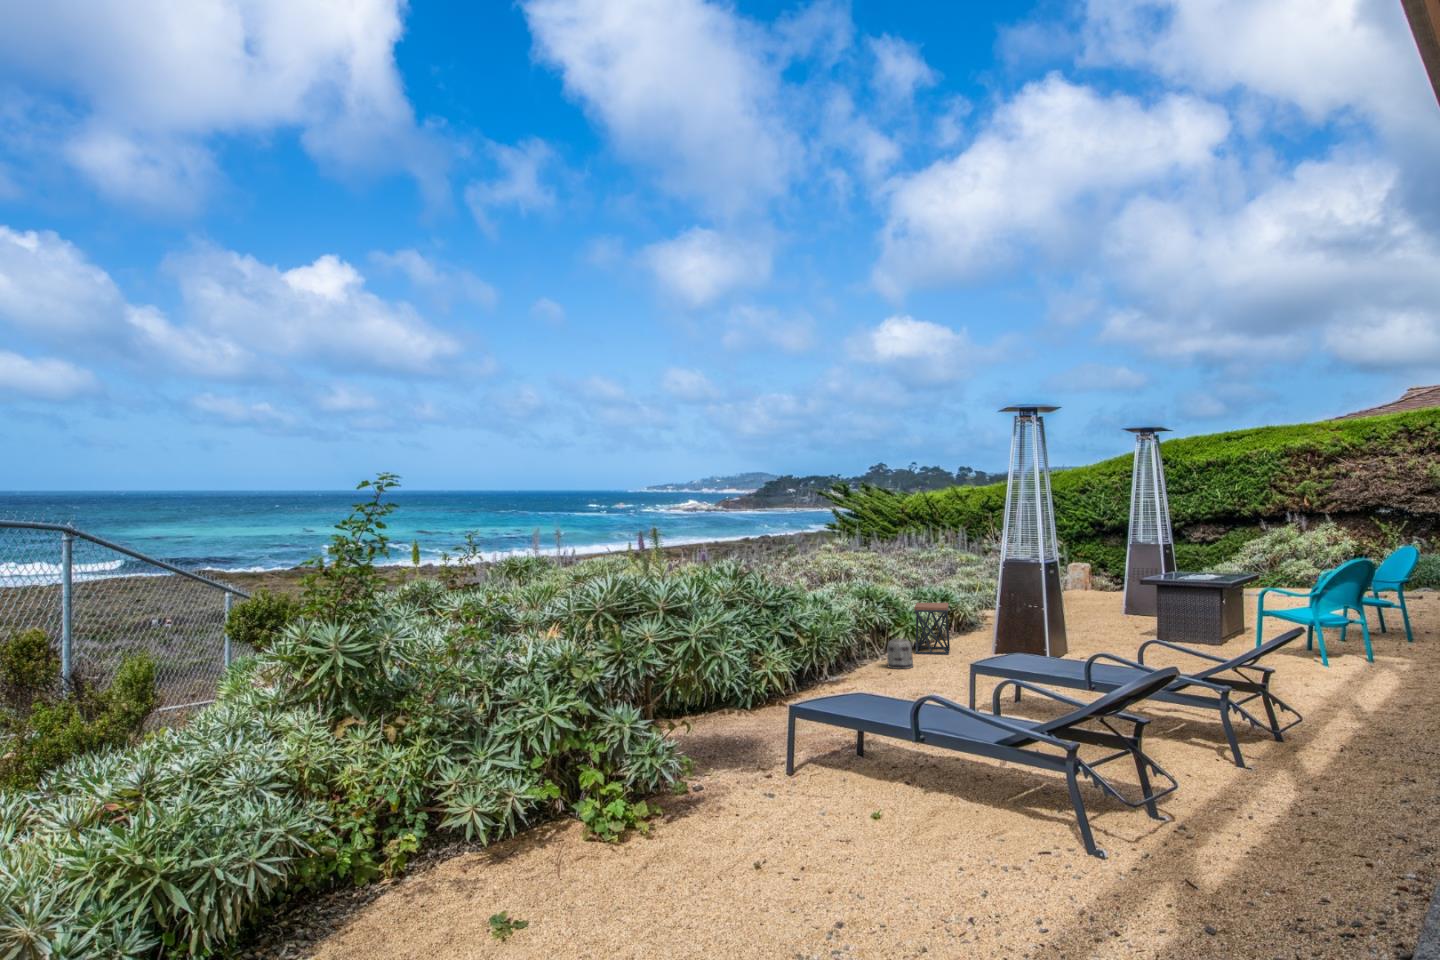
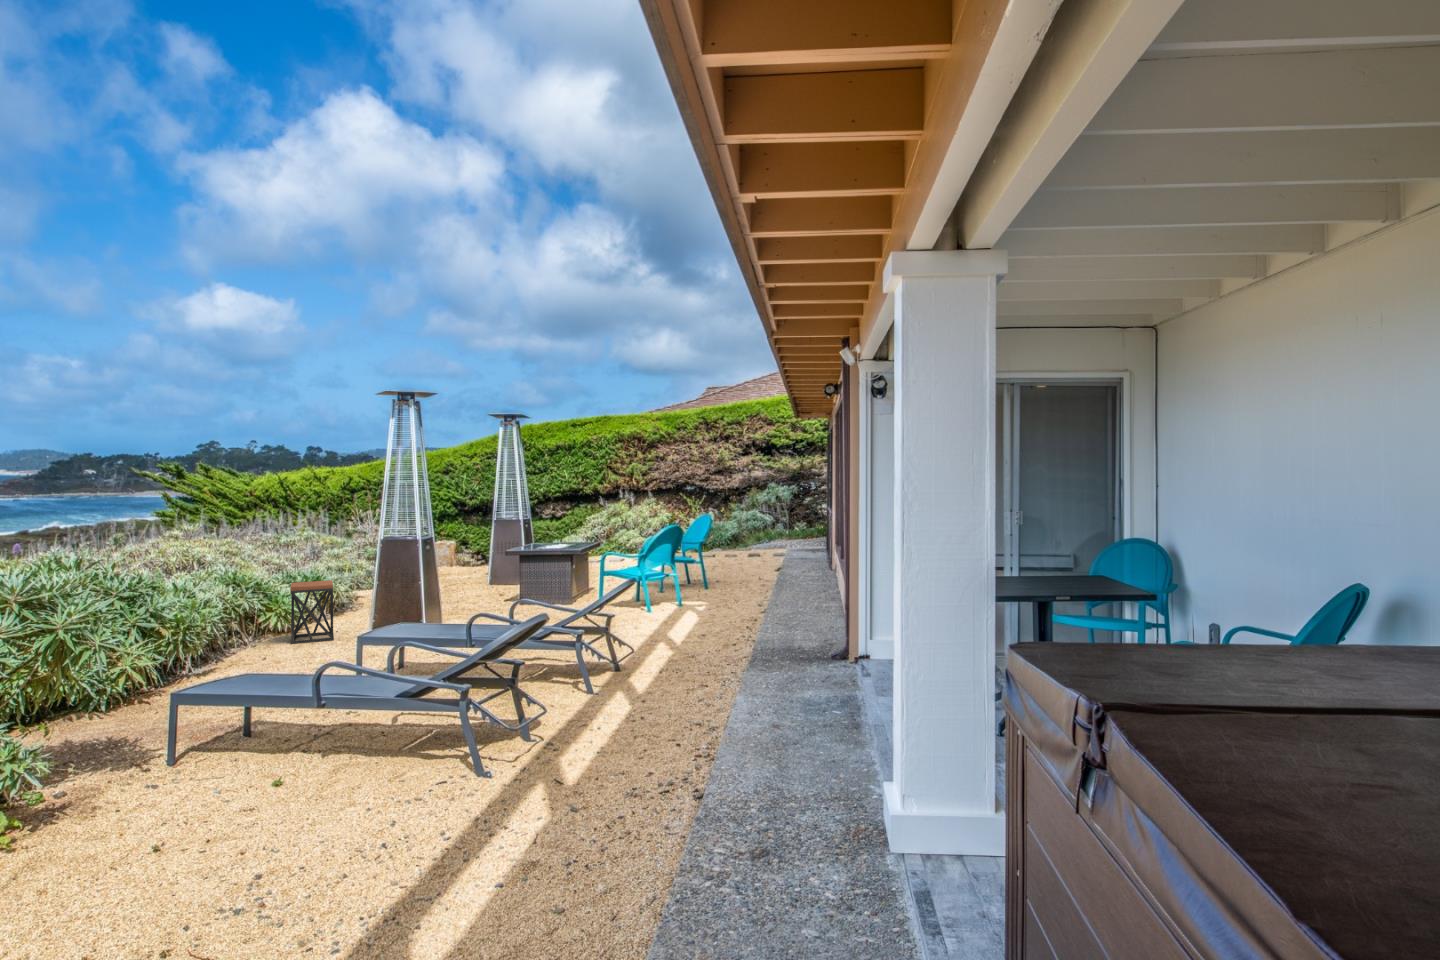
basket: present [887,638,913,669] -> none [257,617,293,664]

